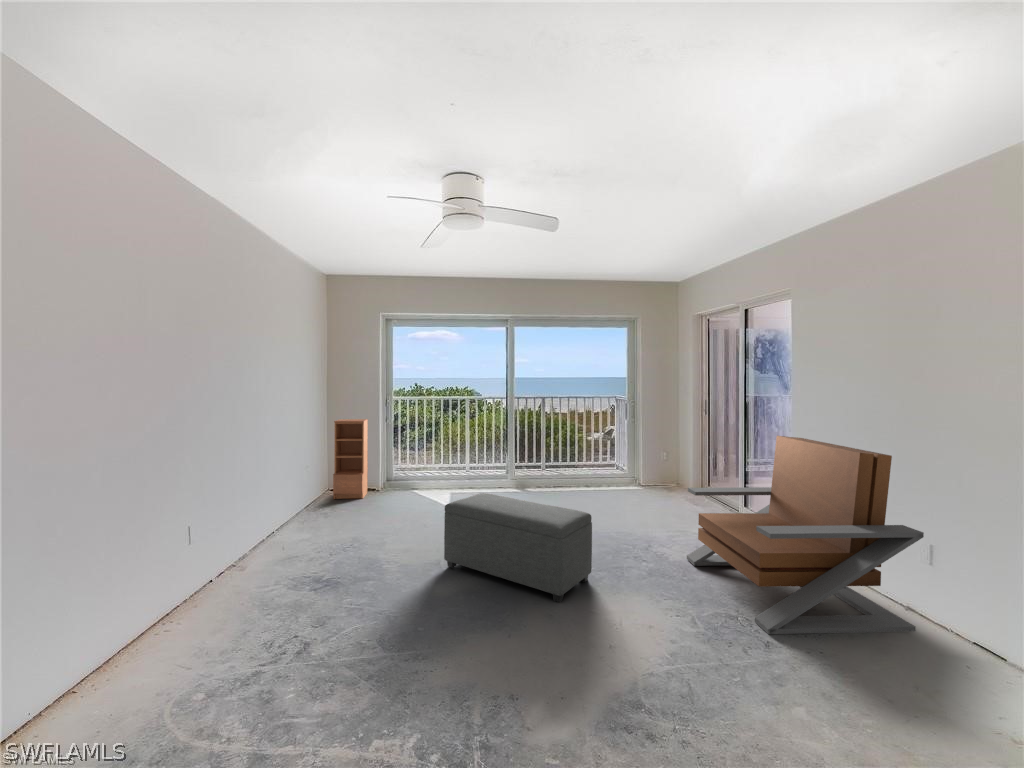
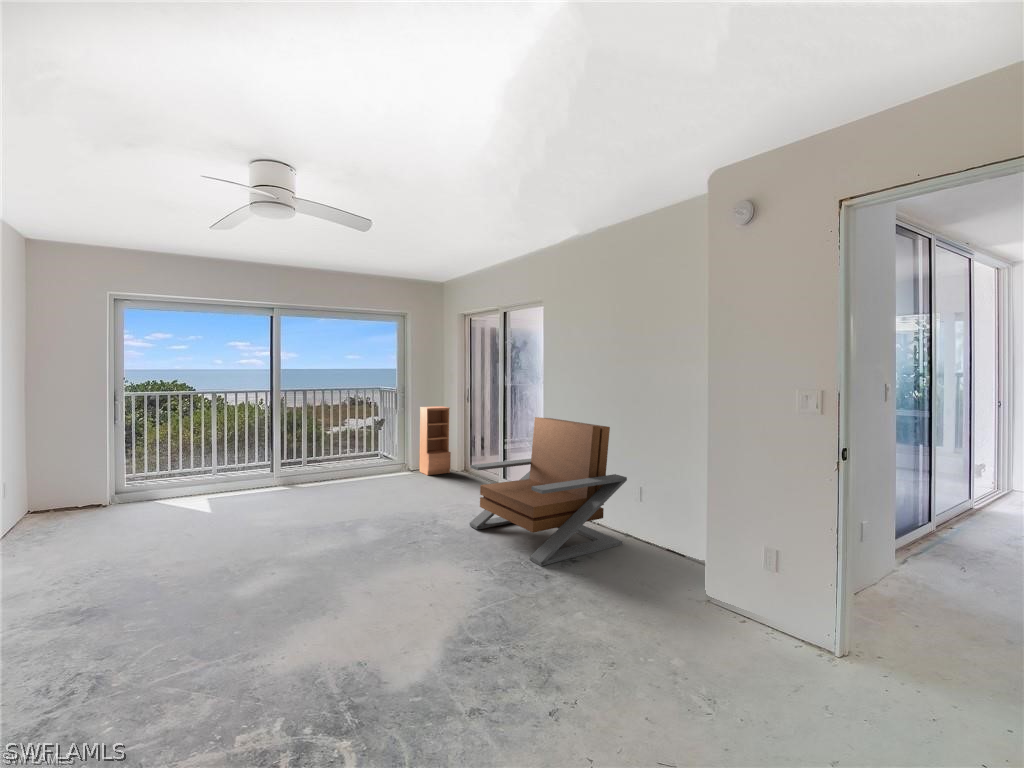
bookcase: present [333,419,368,499] -> present [419,406,451,475]
ottoman: present [444,493,592,602] -> none [235,492,396,580]

